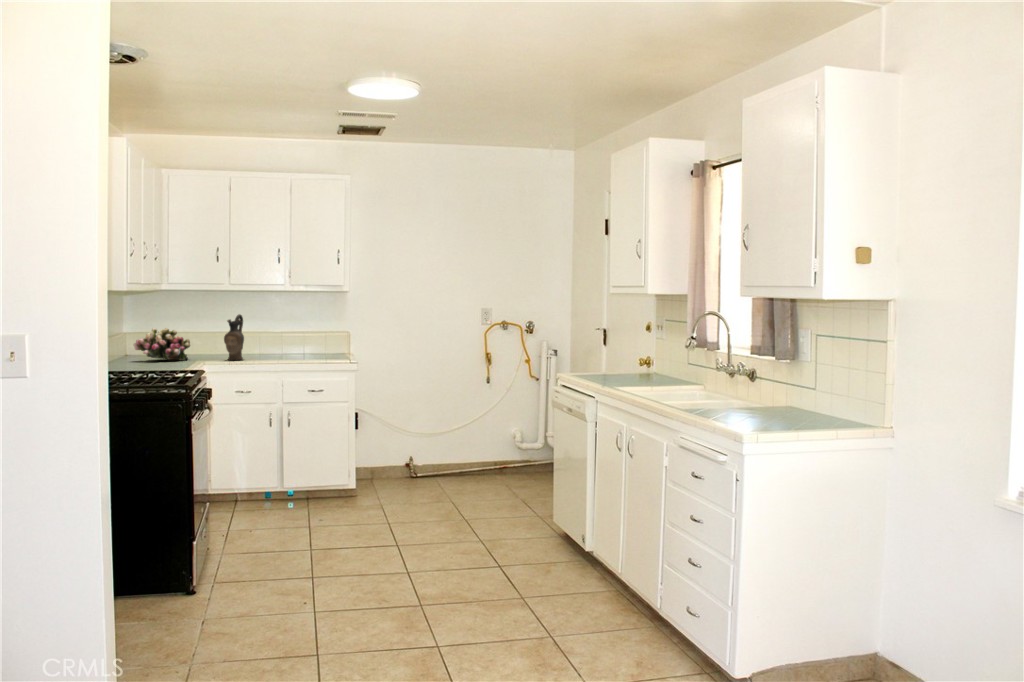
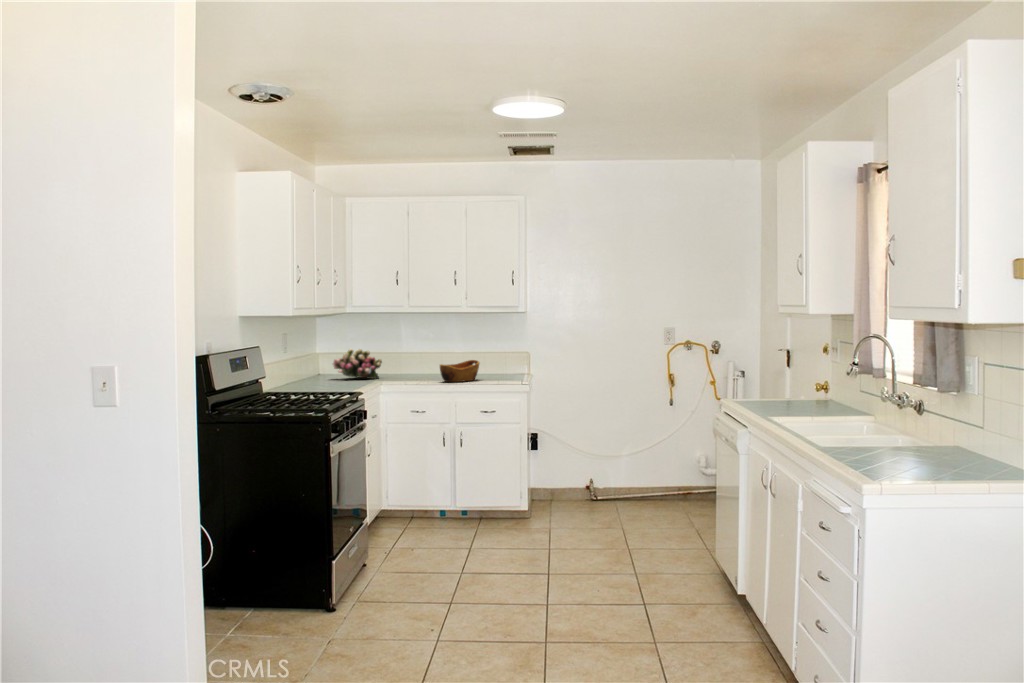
ceramic pitcher: present [224,314,244,360] -> none [409,336,427,379]
wooden bowl: none [263,339,304,362] -> present [440,360,479,382]

